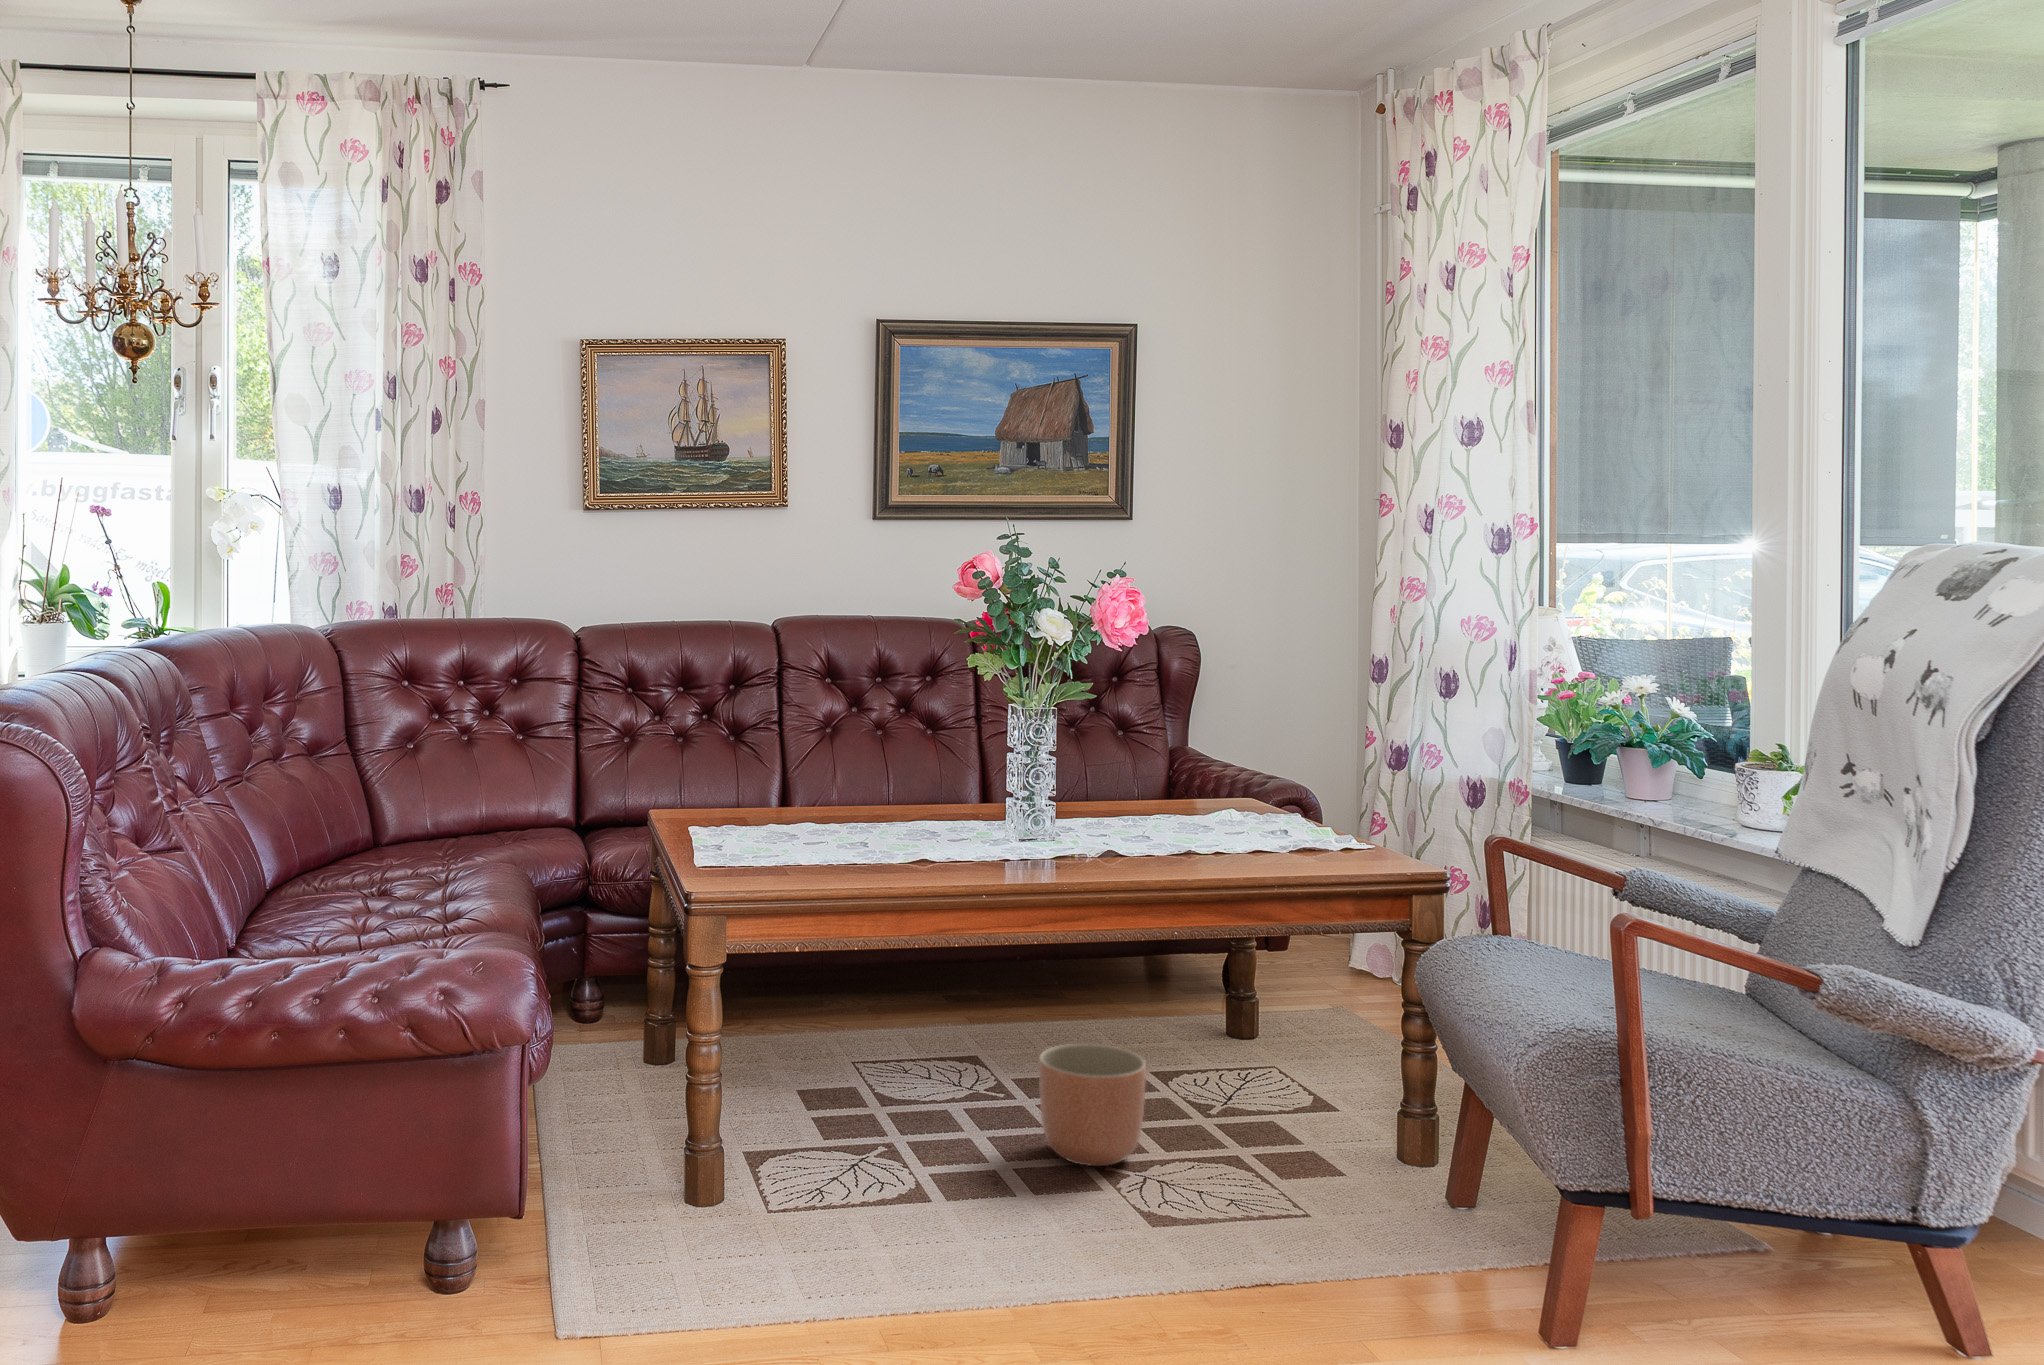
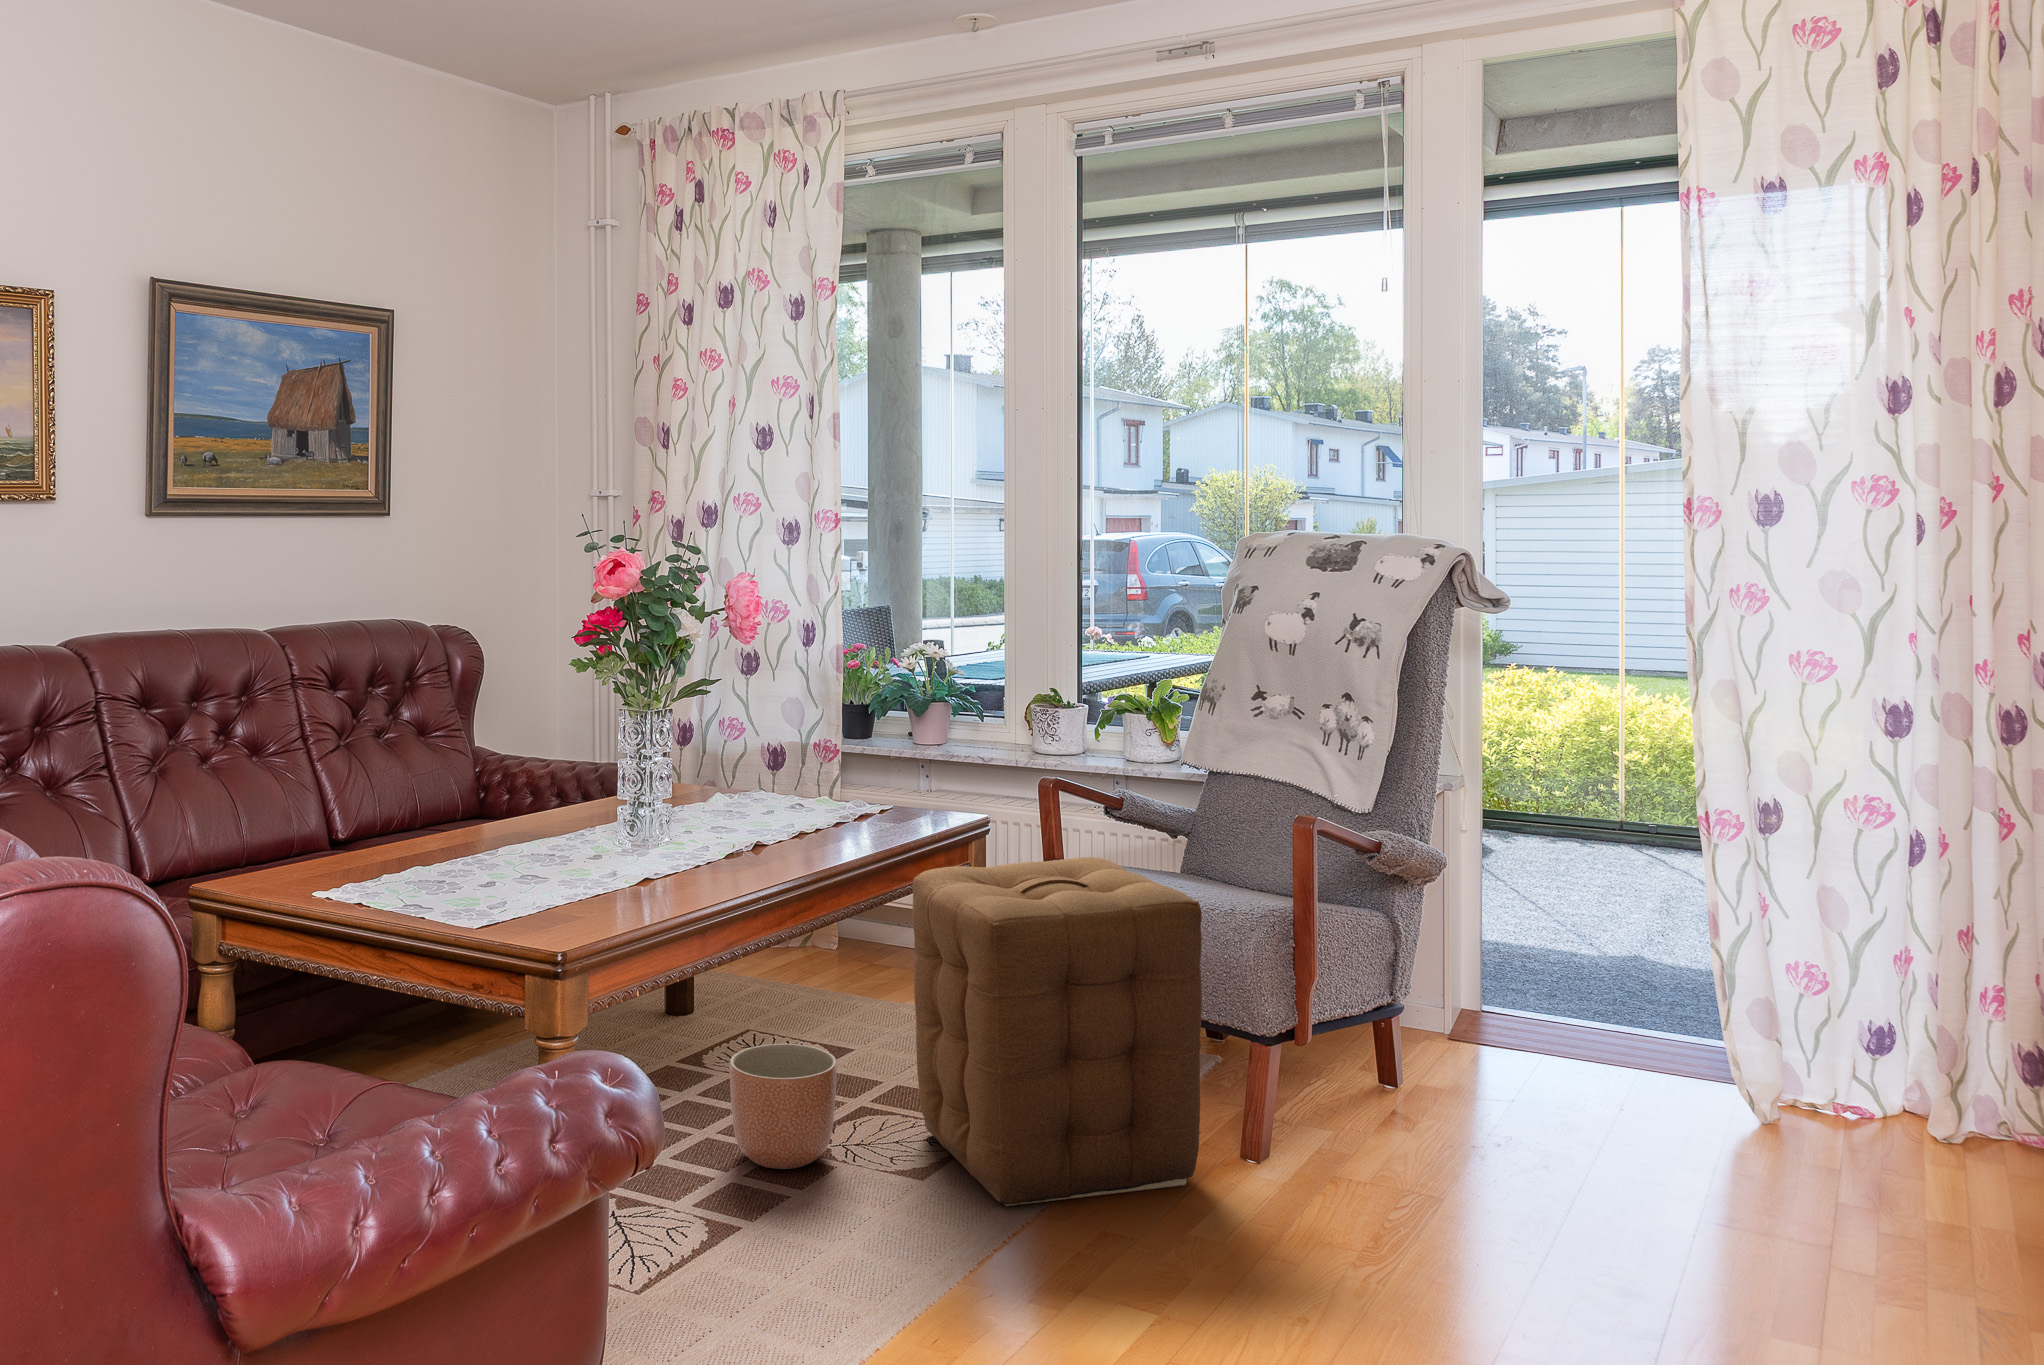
ottoman: none [1176,901,1487,1308] -> present [913,857,1202,1206]

